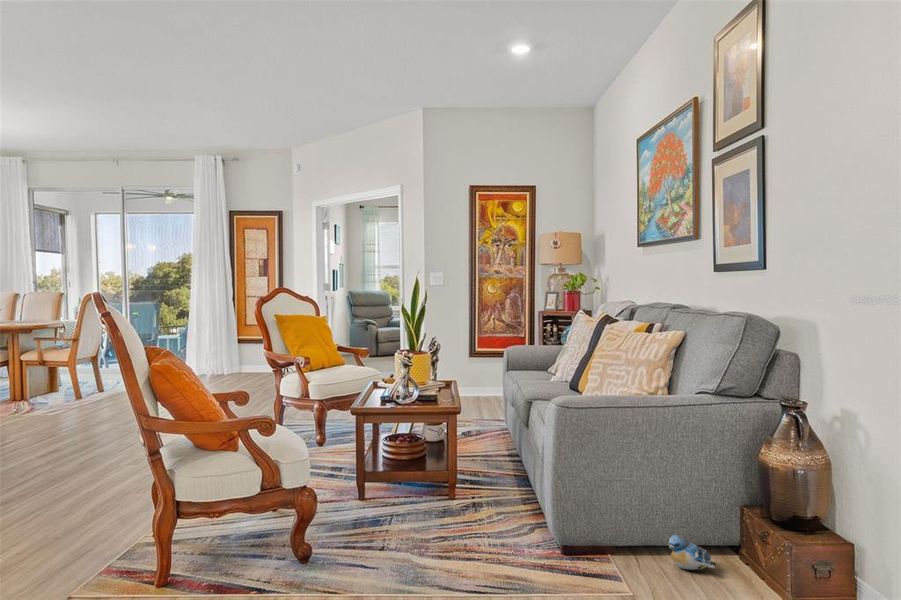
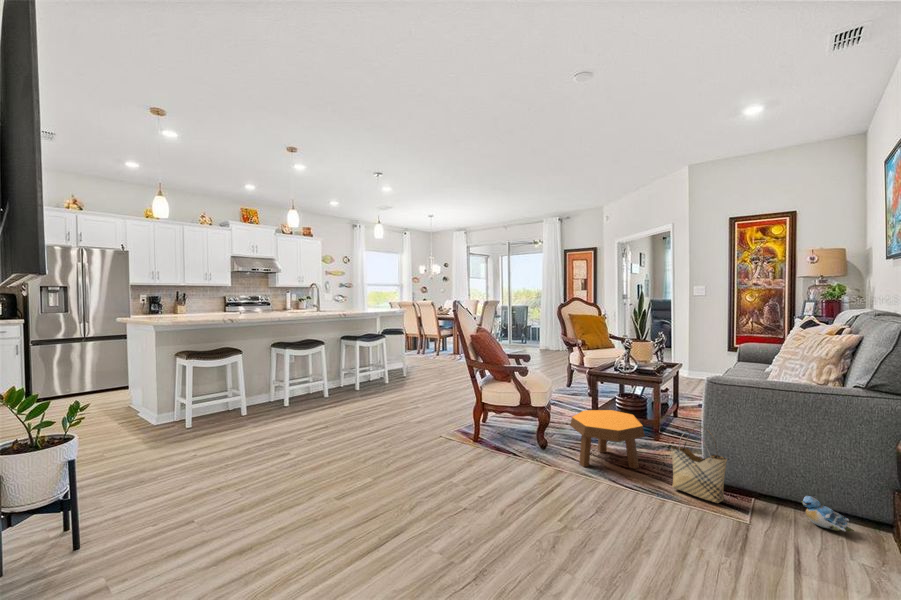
footstool: none [356,467,475,580] -> present [570,410,645,469]
woven basket: none [522,471,593,578] -> present [671,427,727,503]

